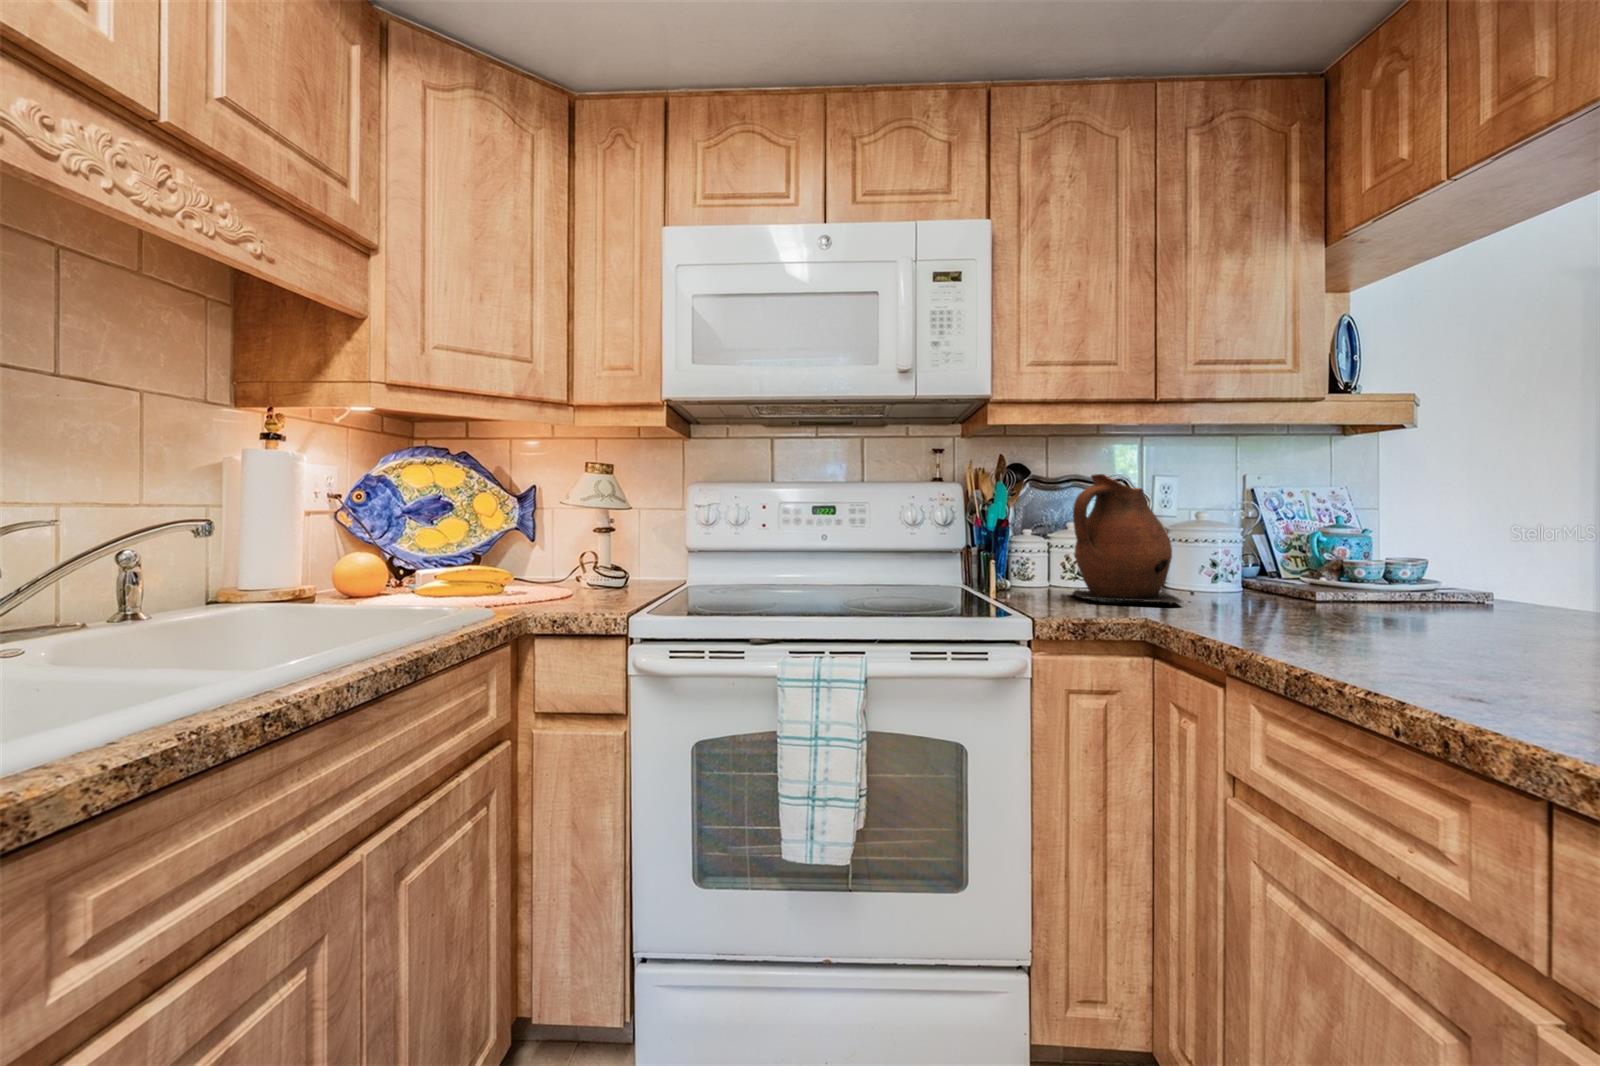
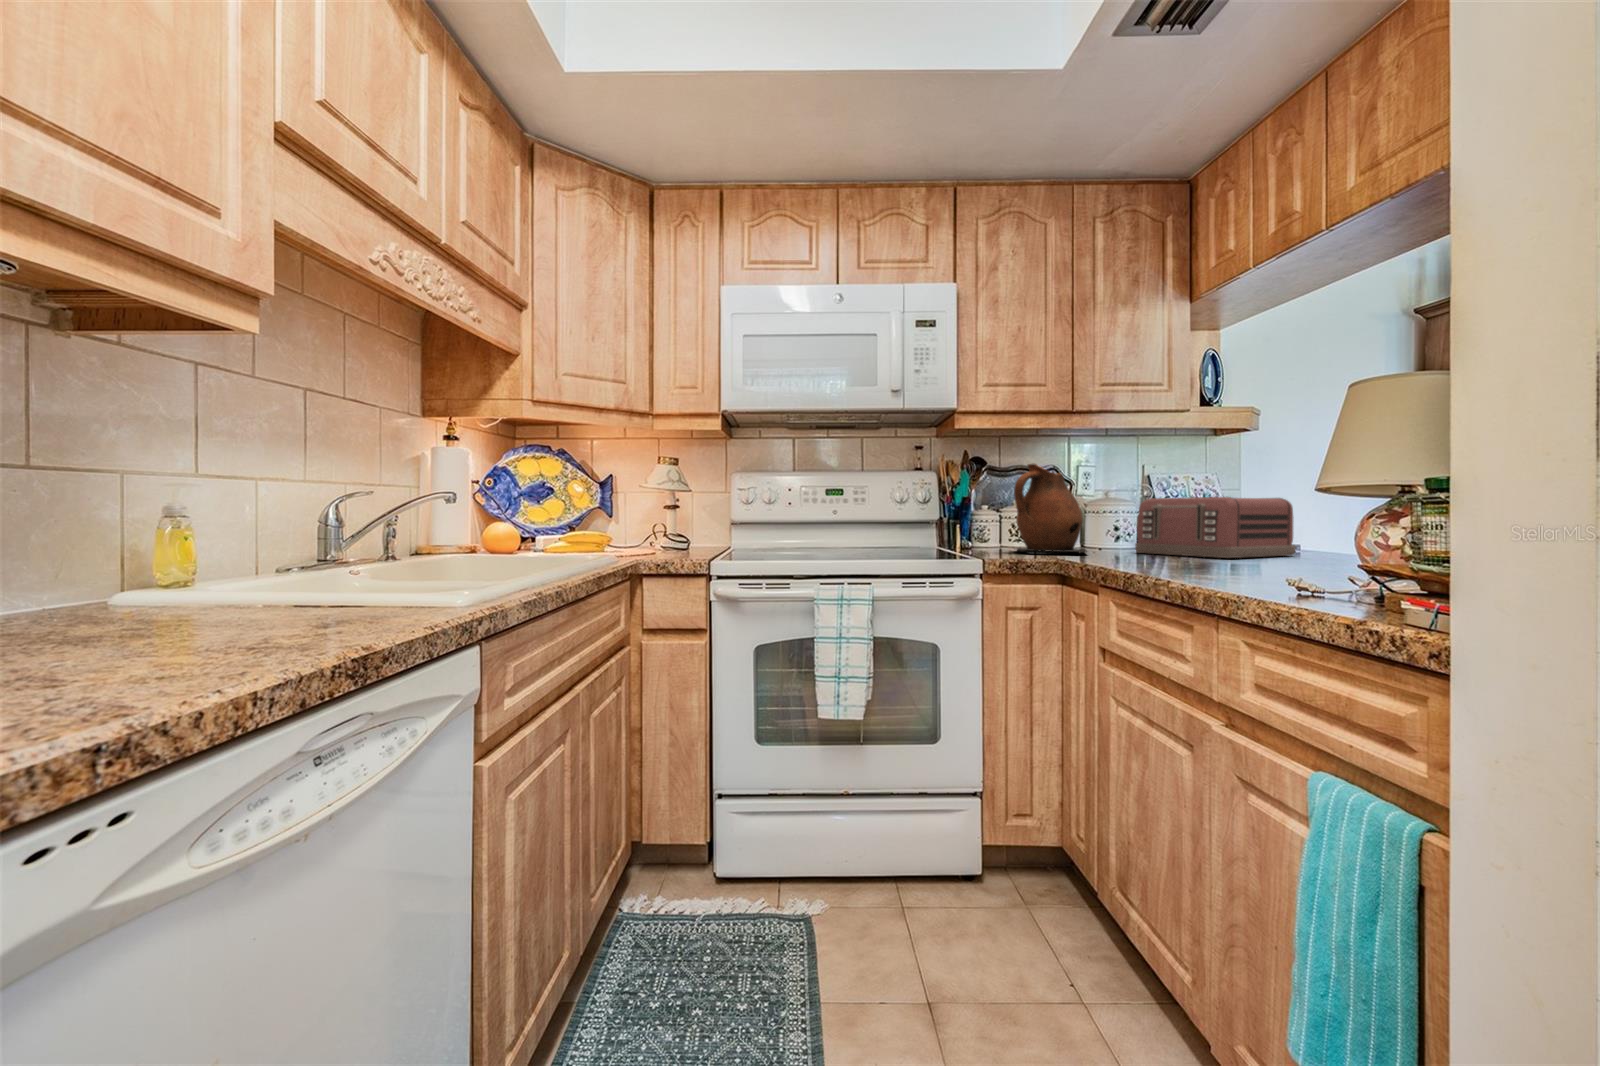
toaster: none [1247,524,1498,619] -> present [1135,497,1296,558]

